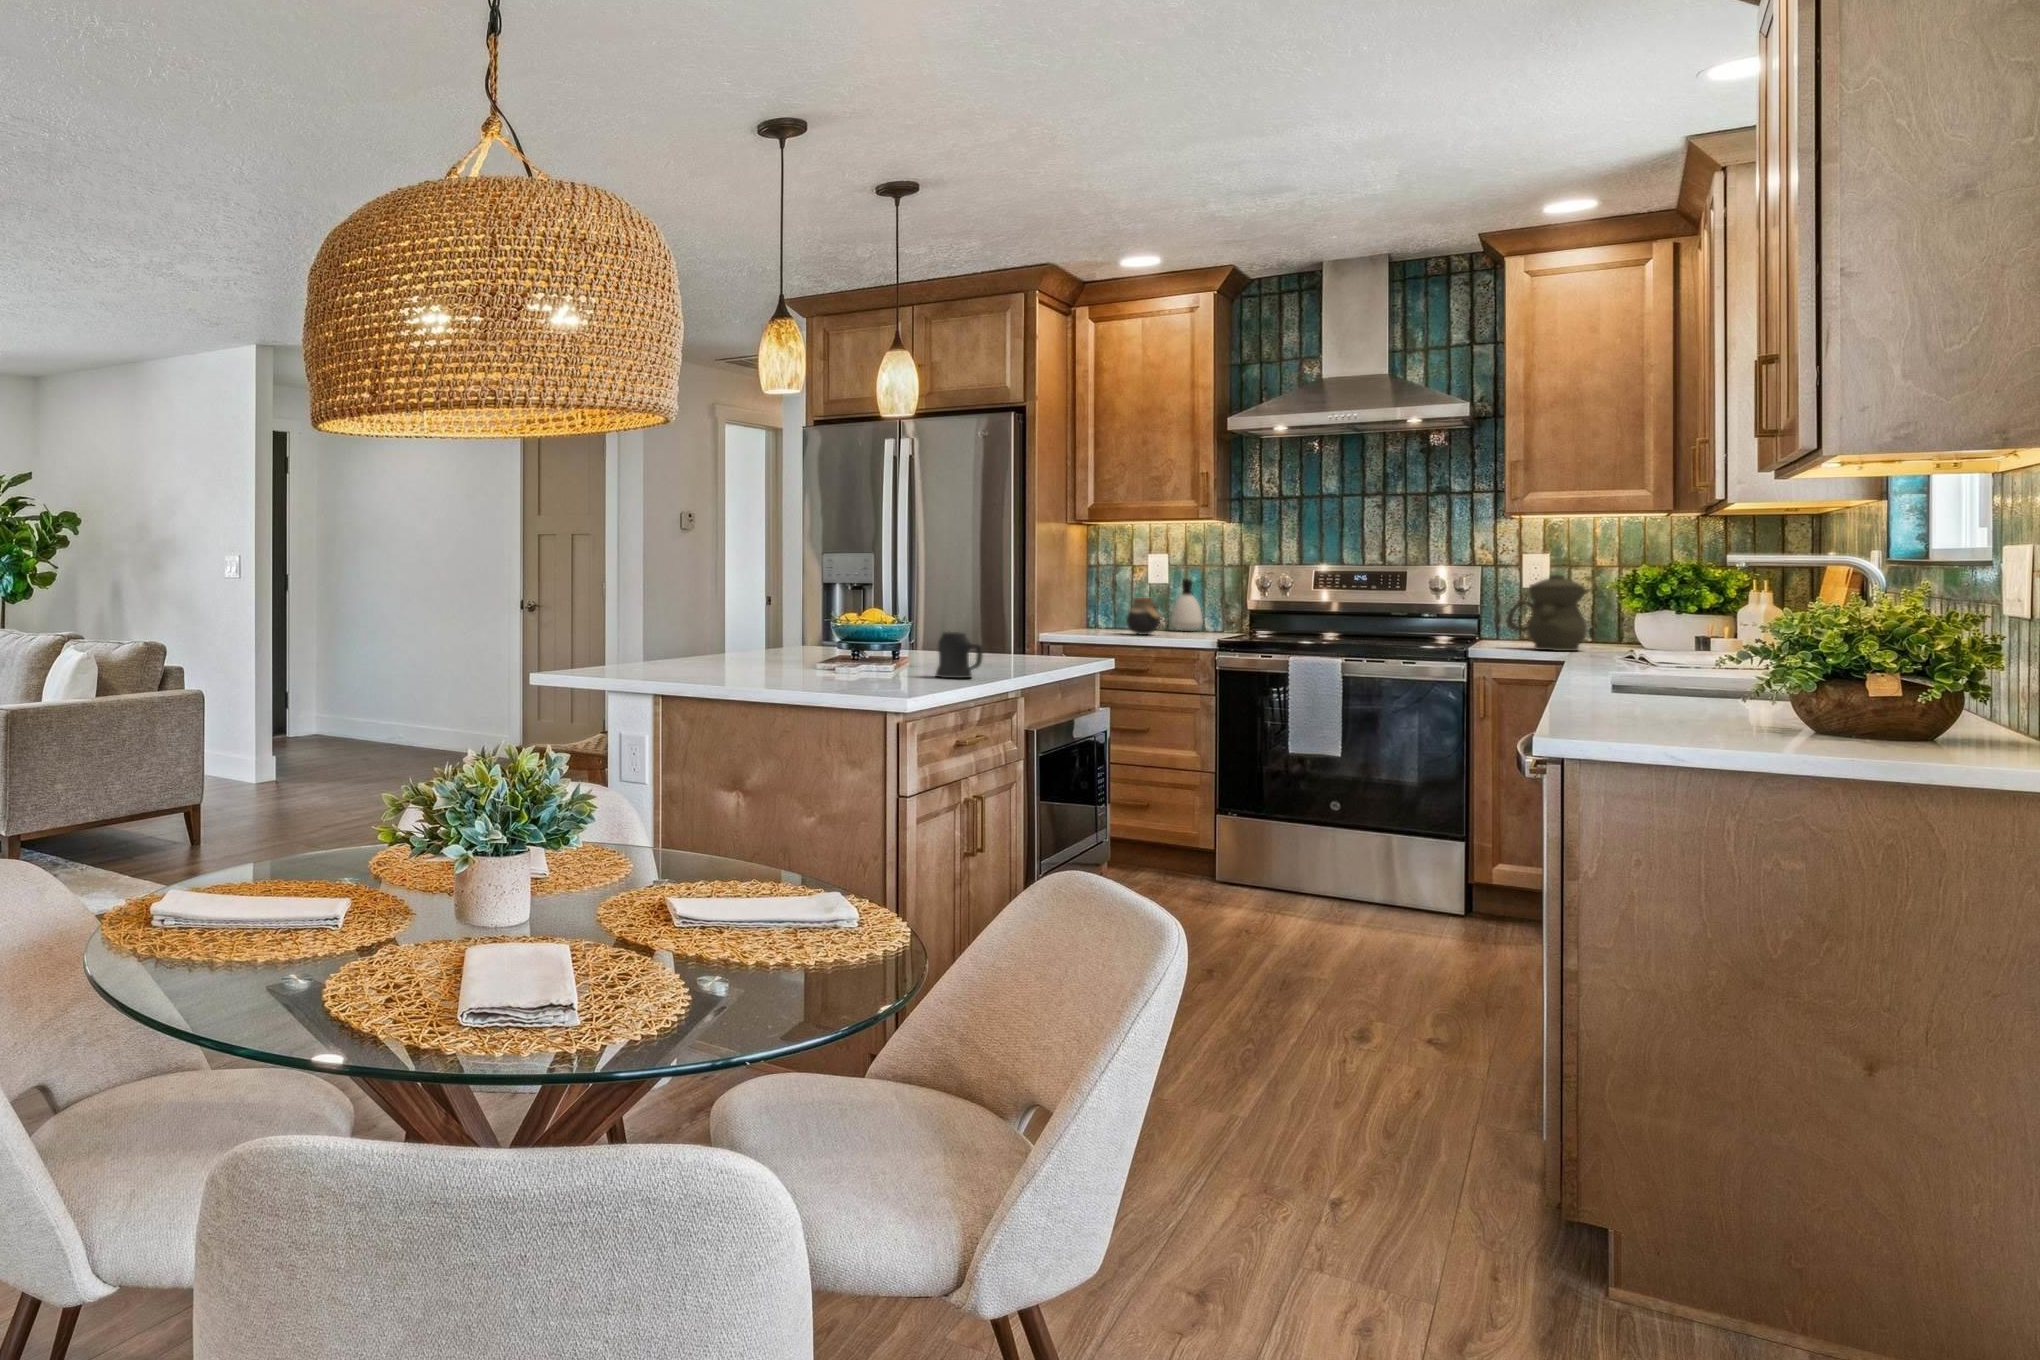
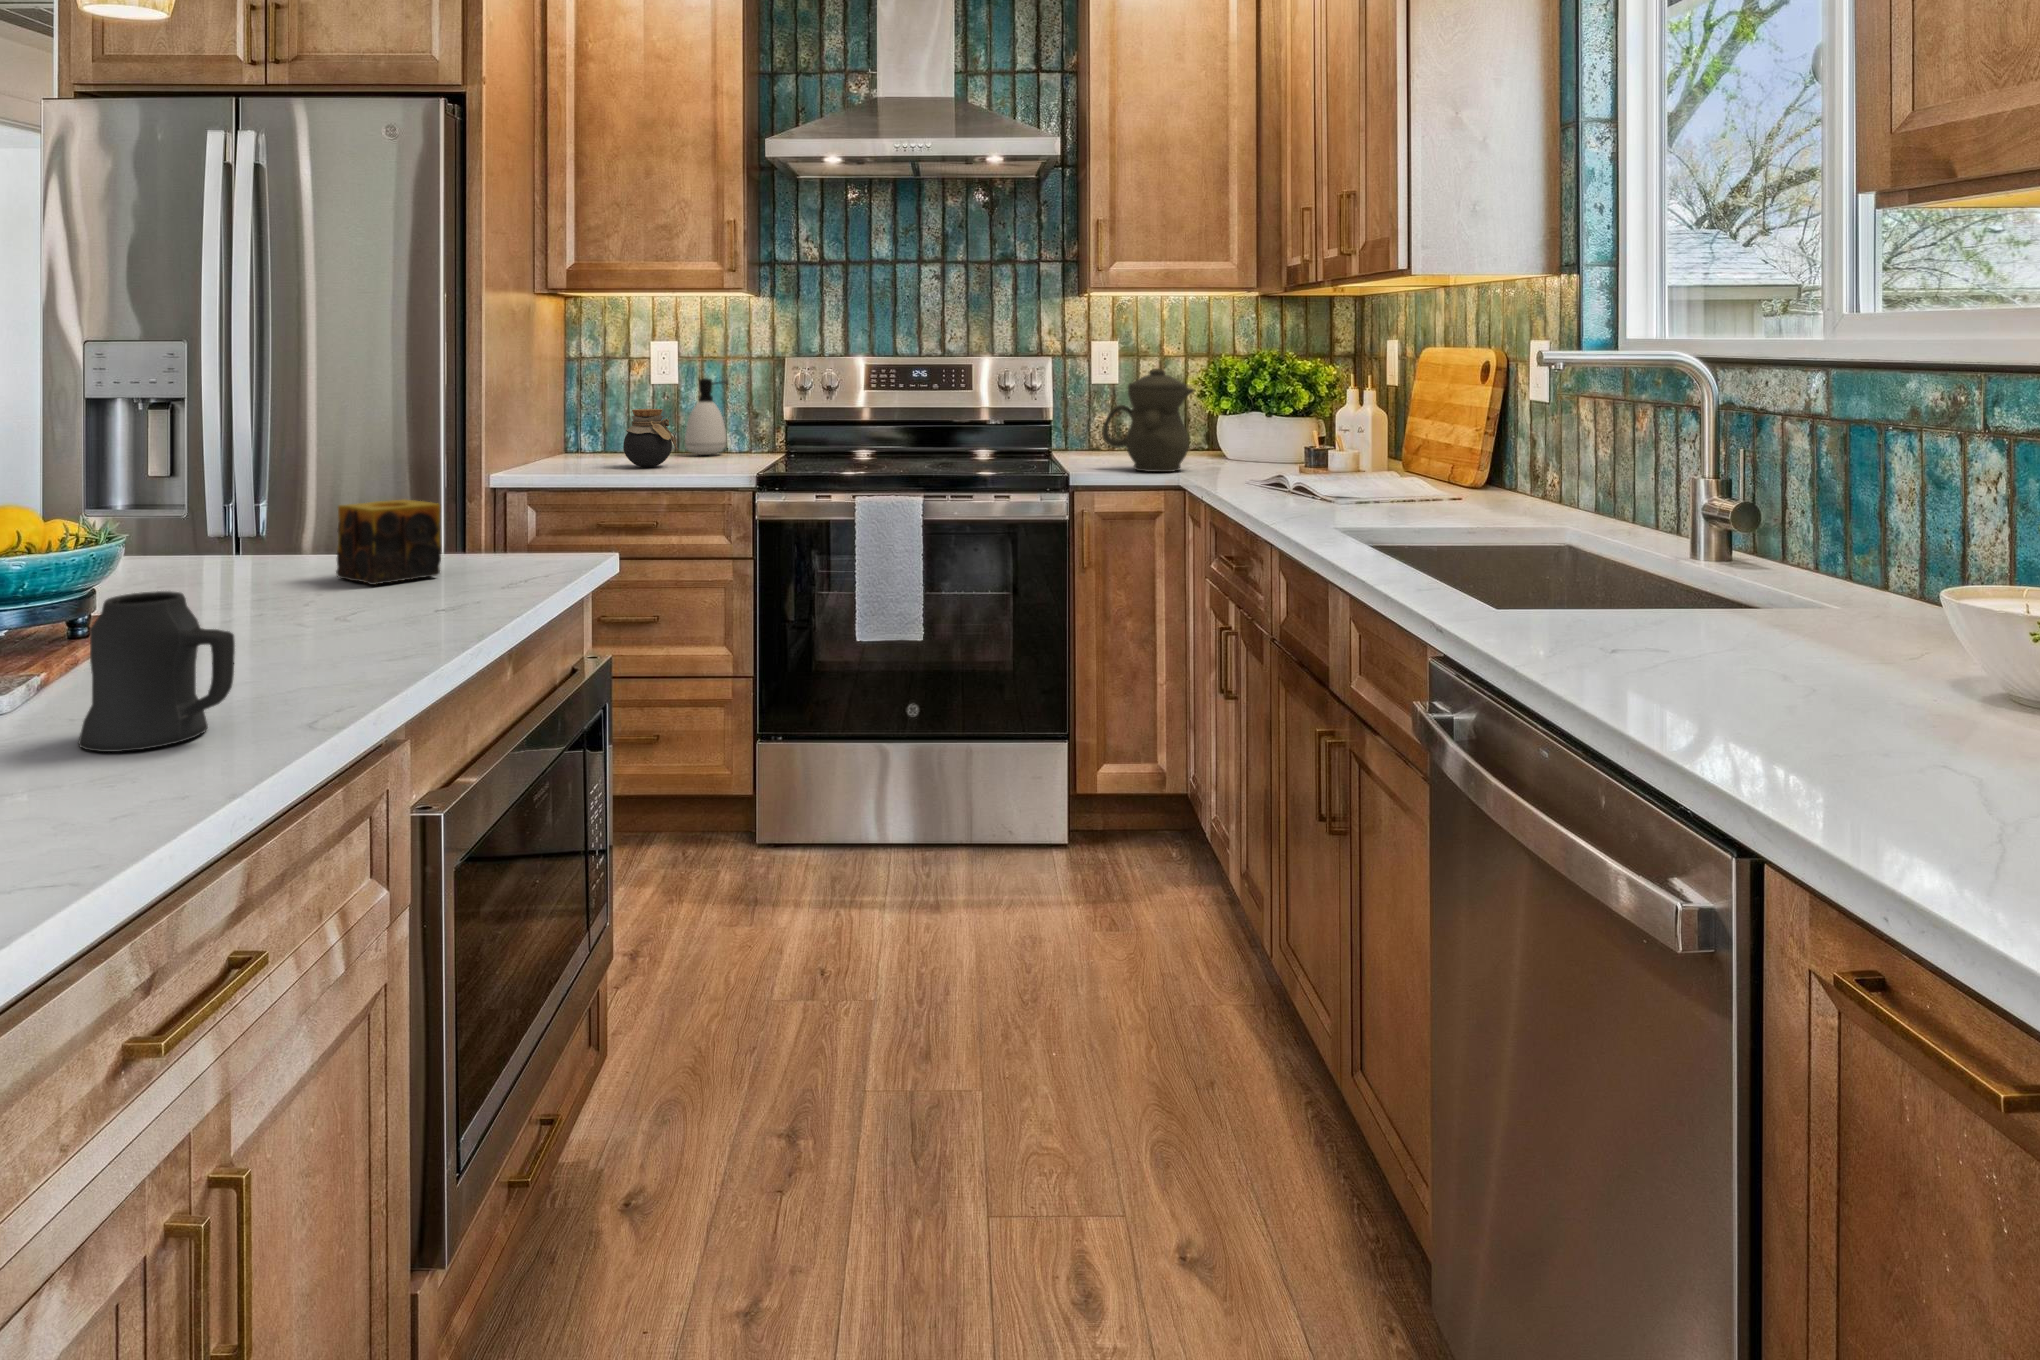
candle: none [985,624,1032,659] -> present [336,499,441,585]

